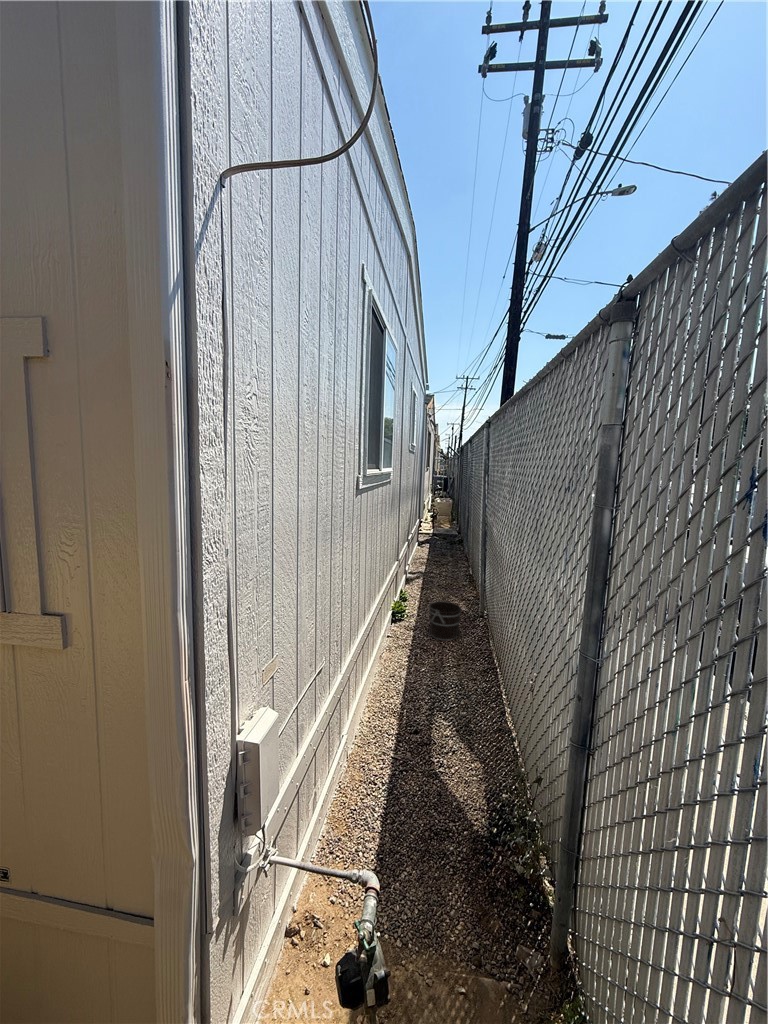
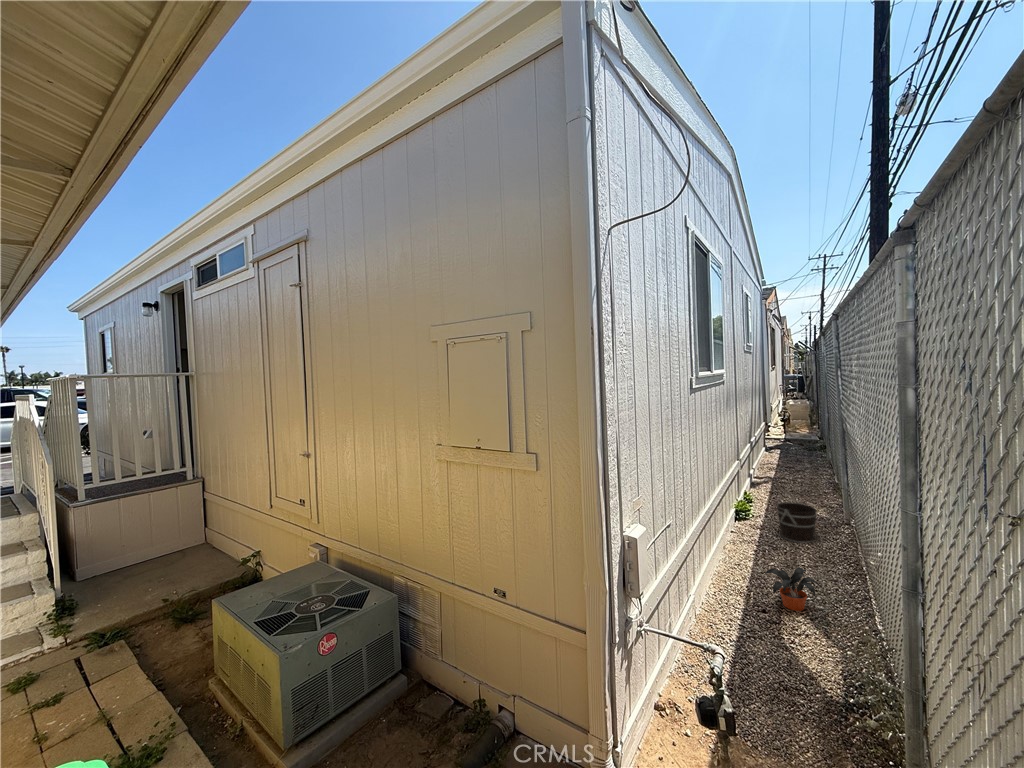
potted plant: none [418,678,465,725] -> present [765,567,816,611]

